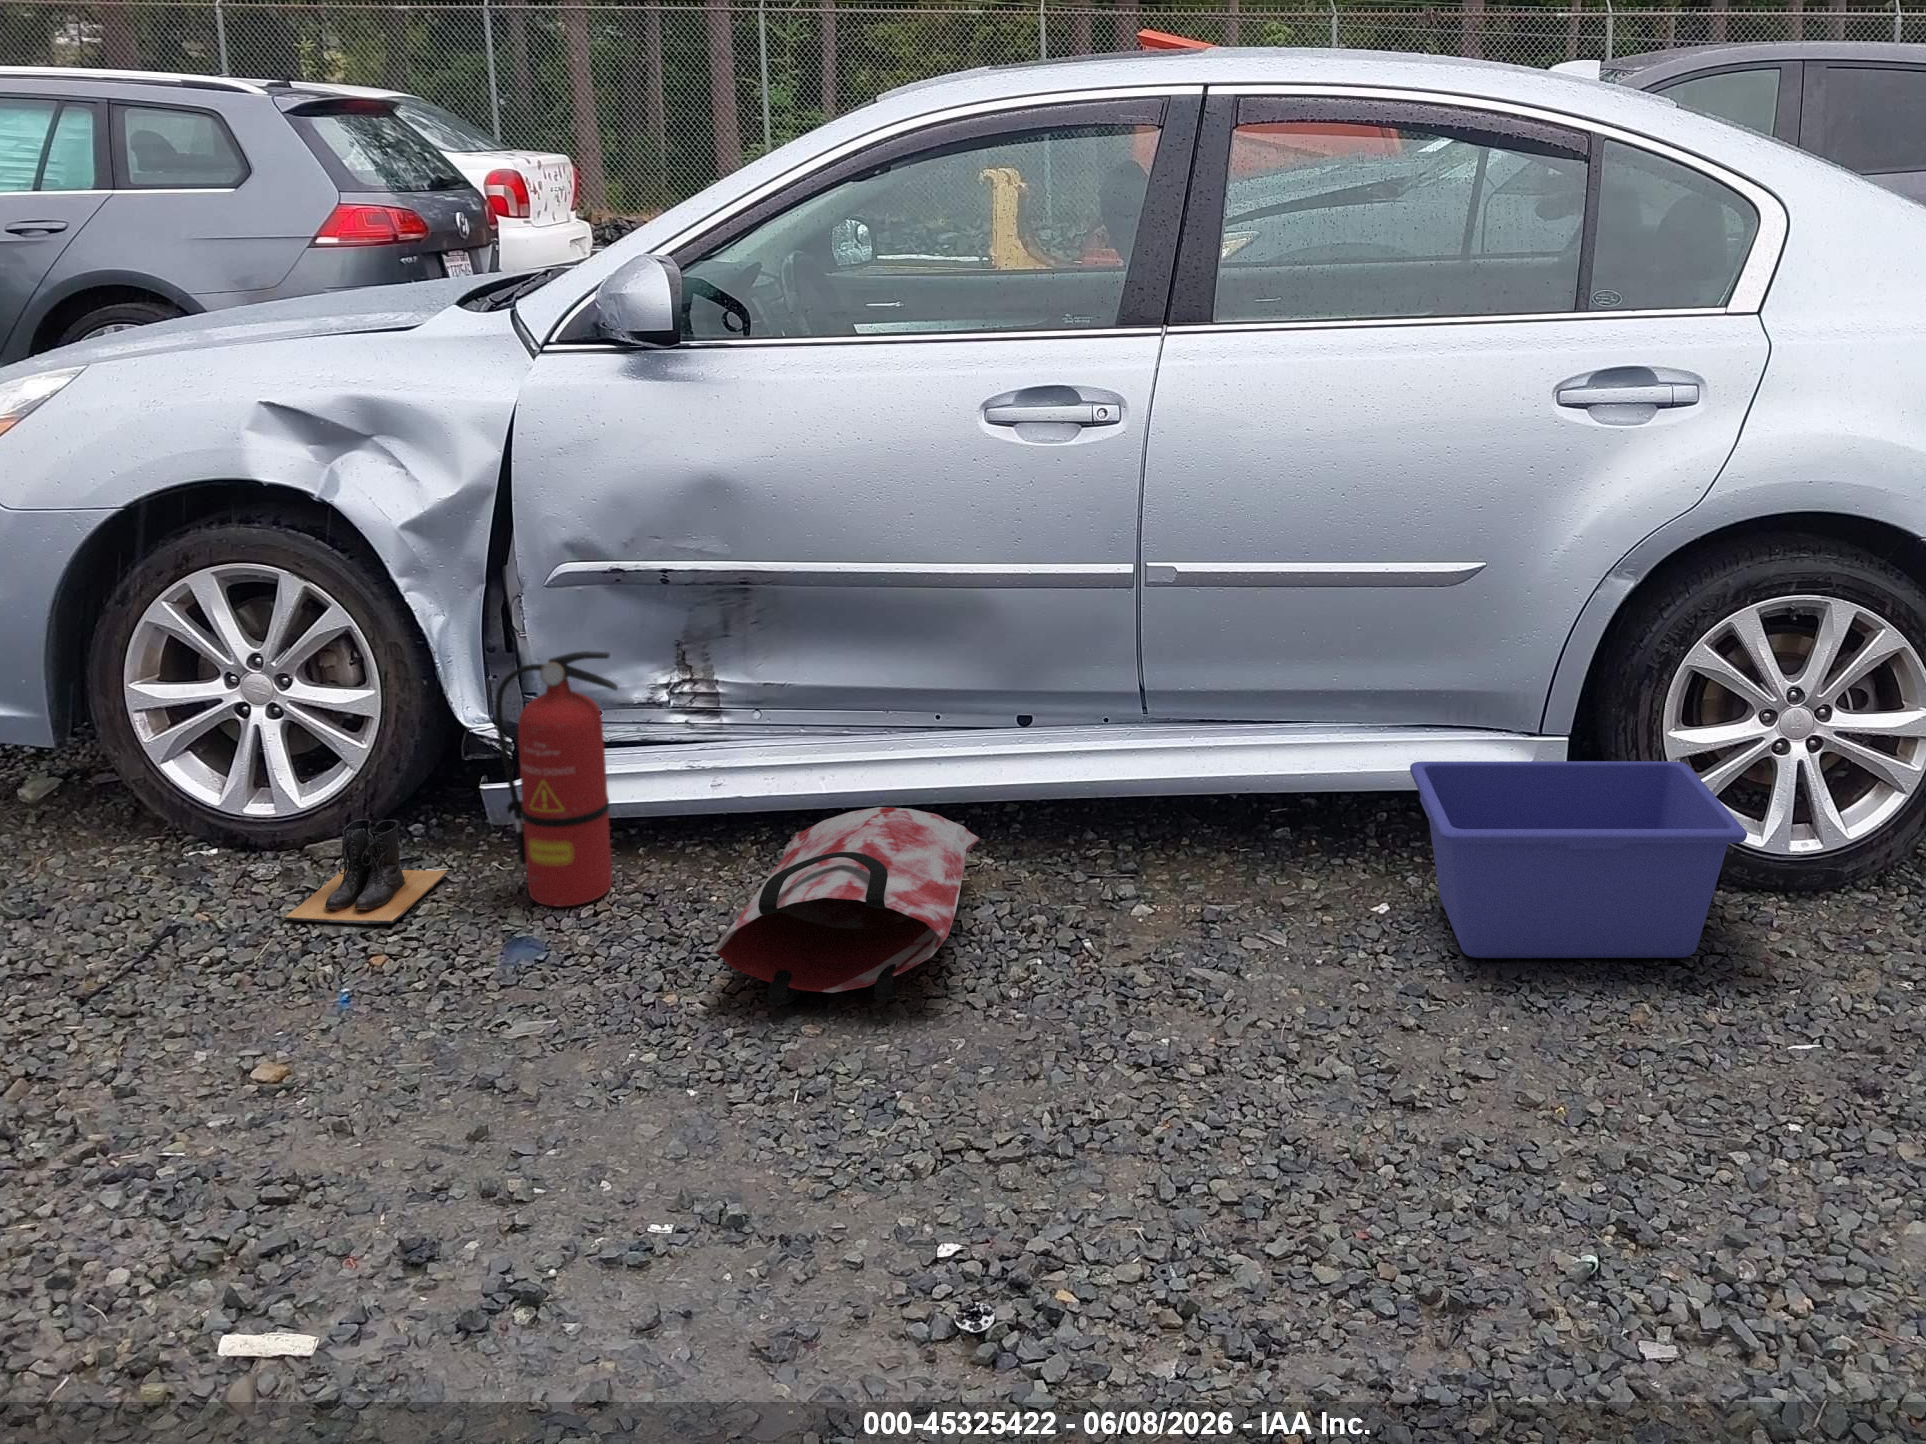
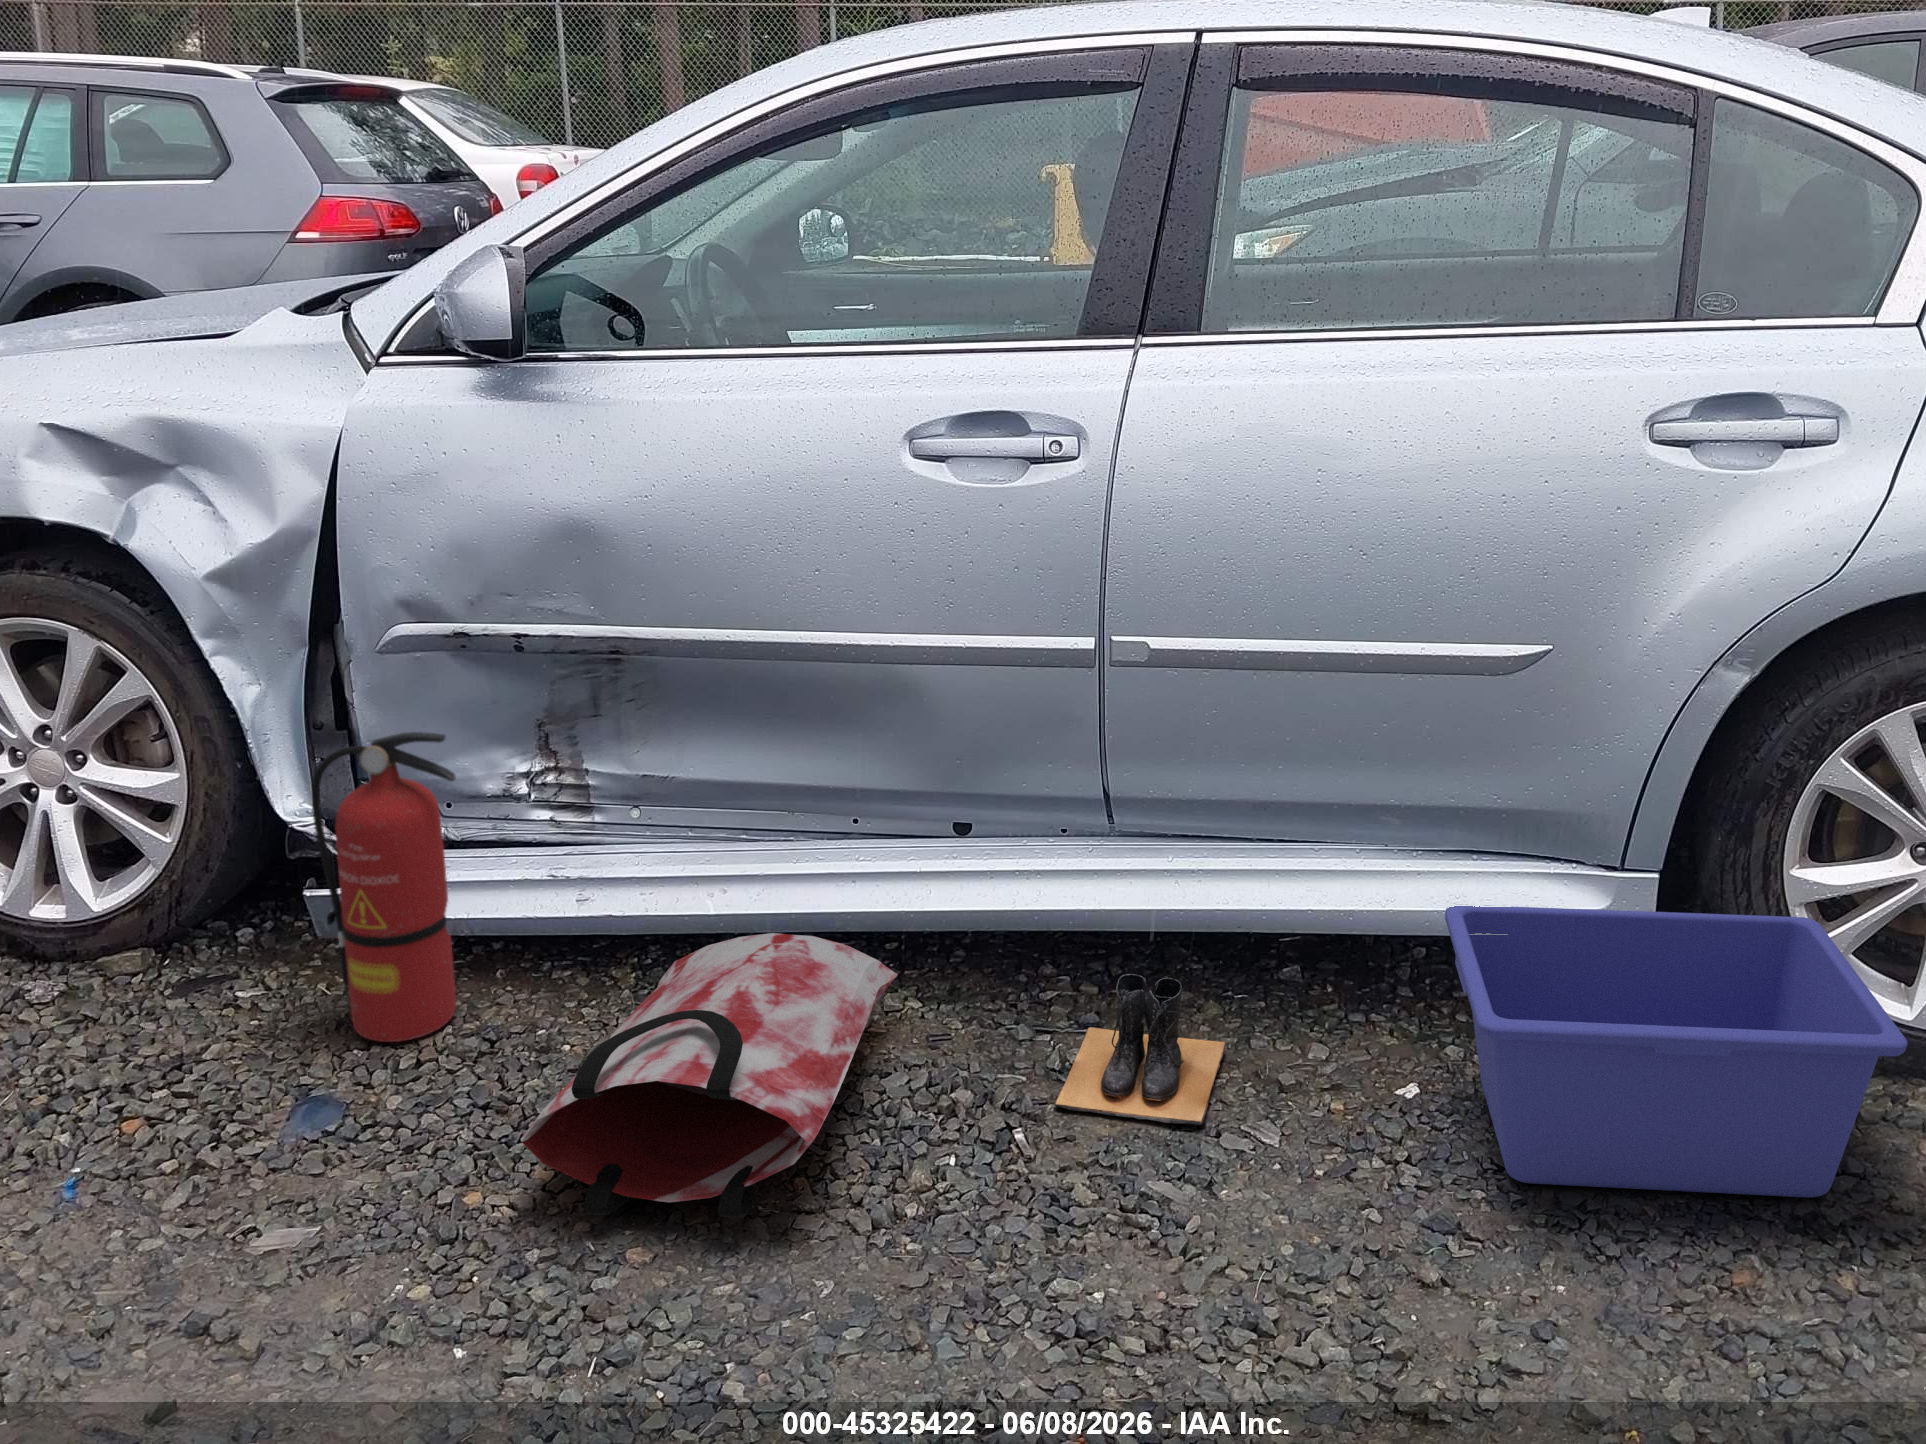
boots: present [284,819,447,924] -> present [1054,974,1226,1125]

